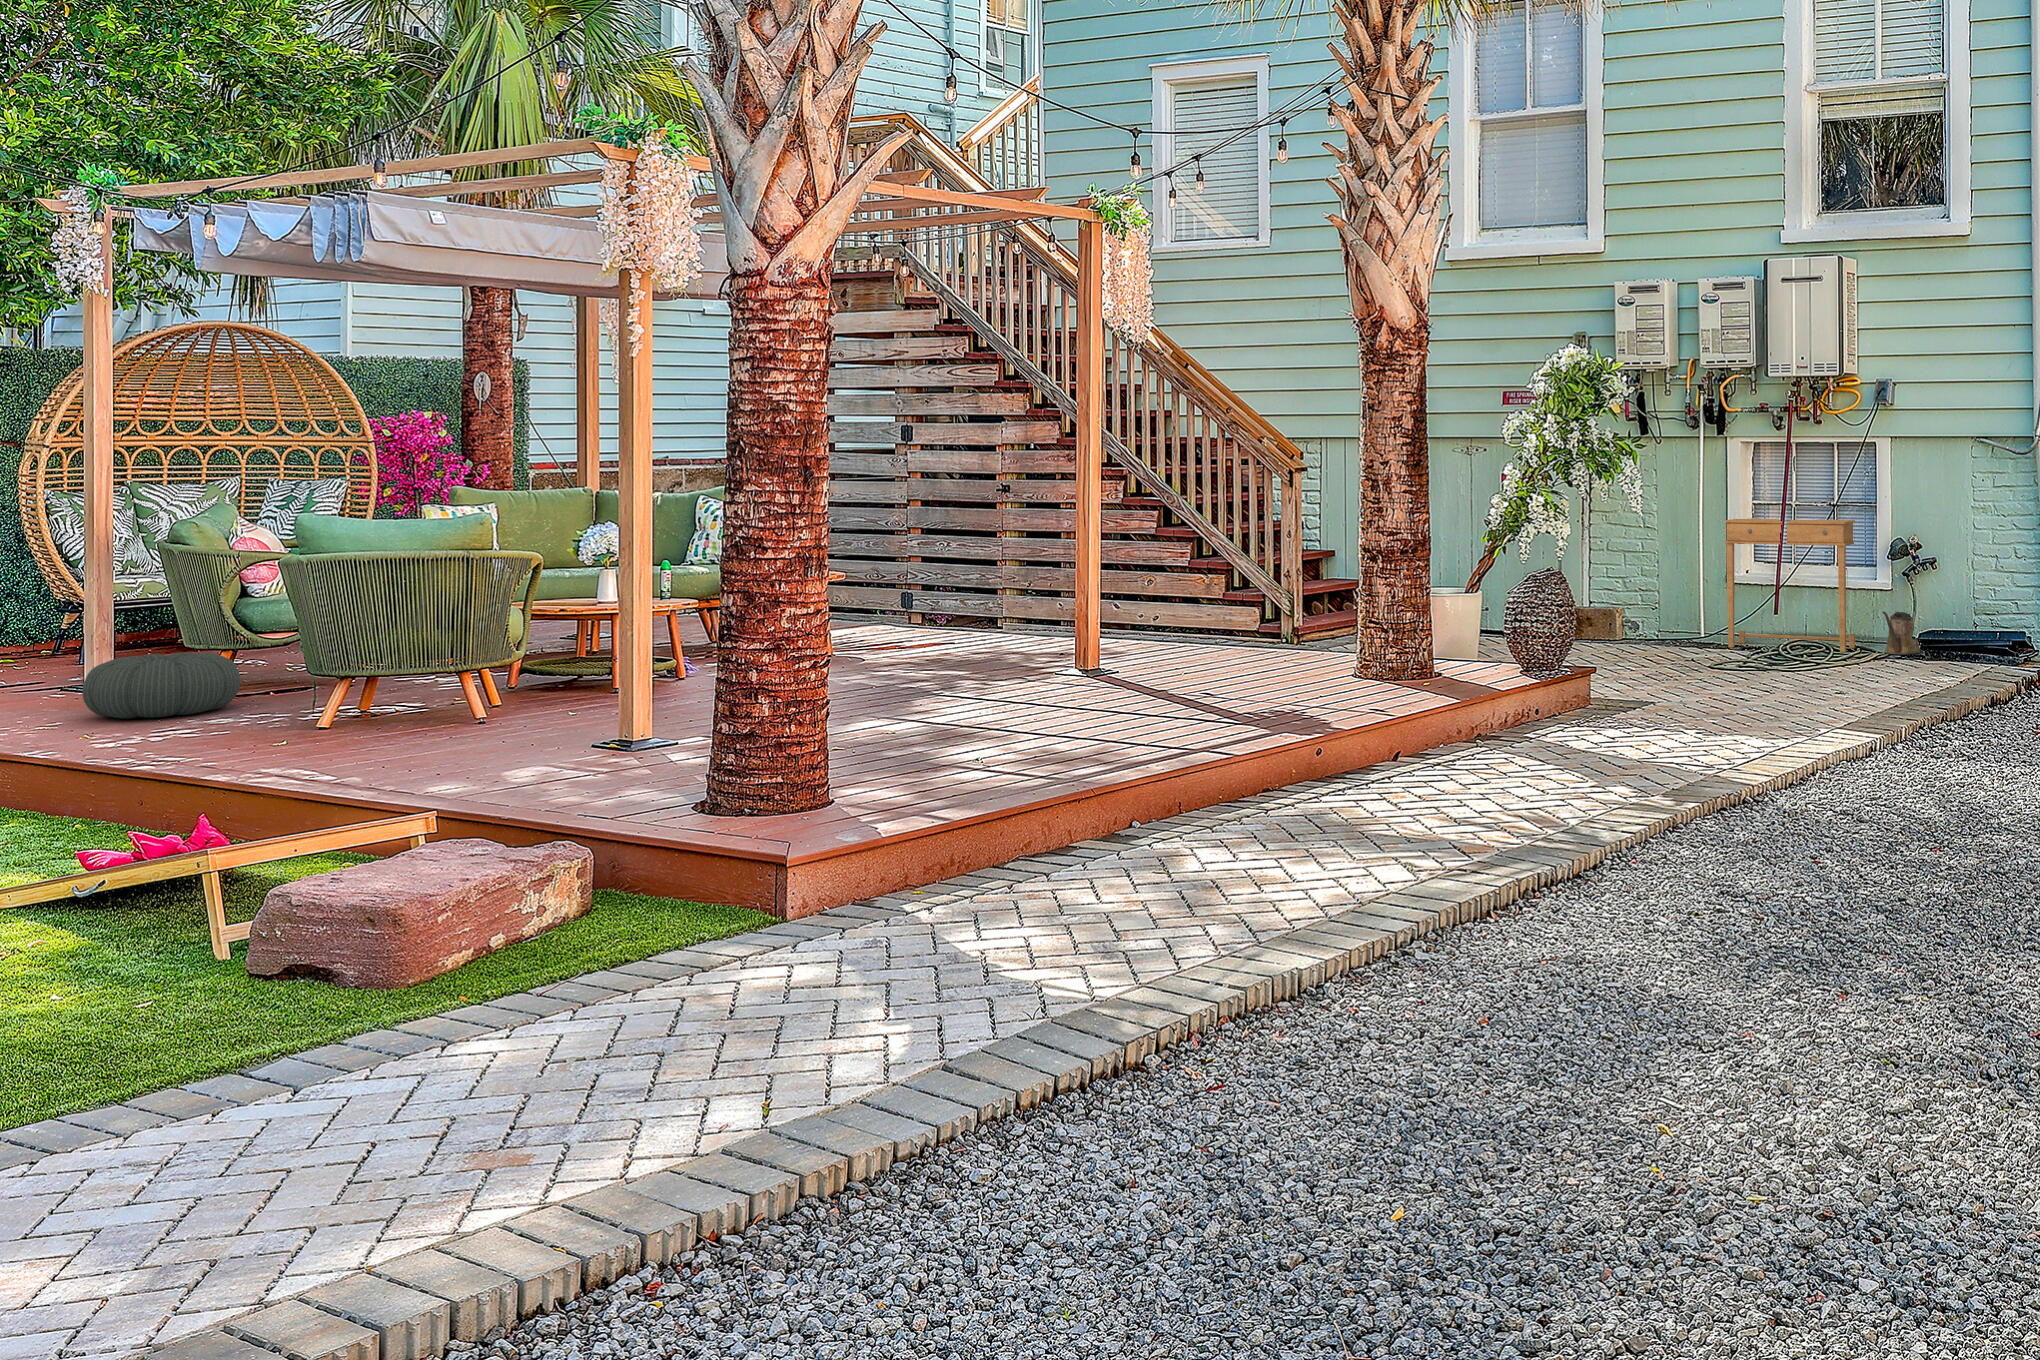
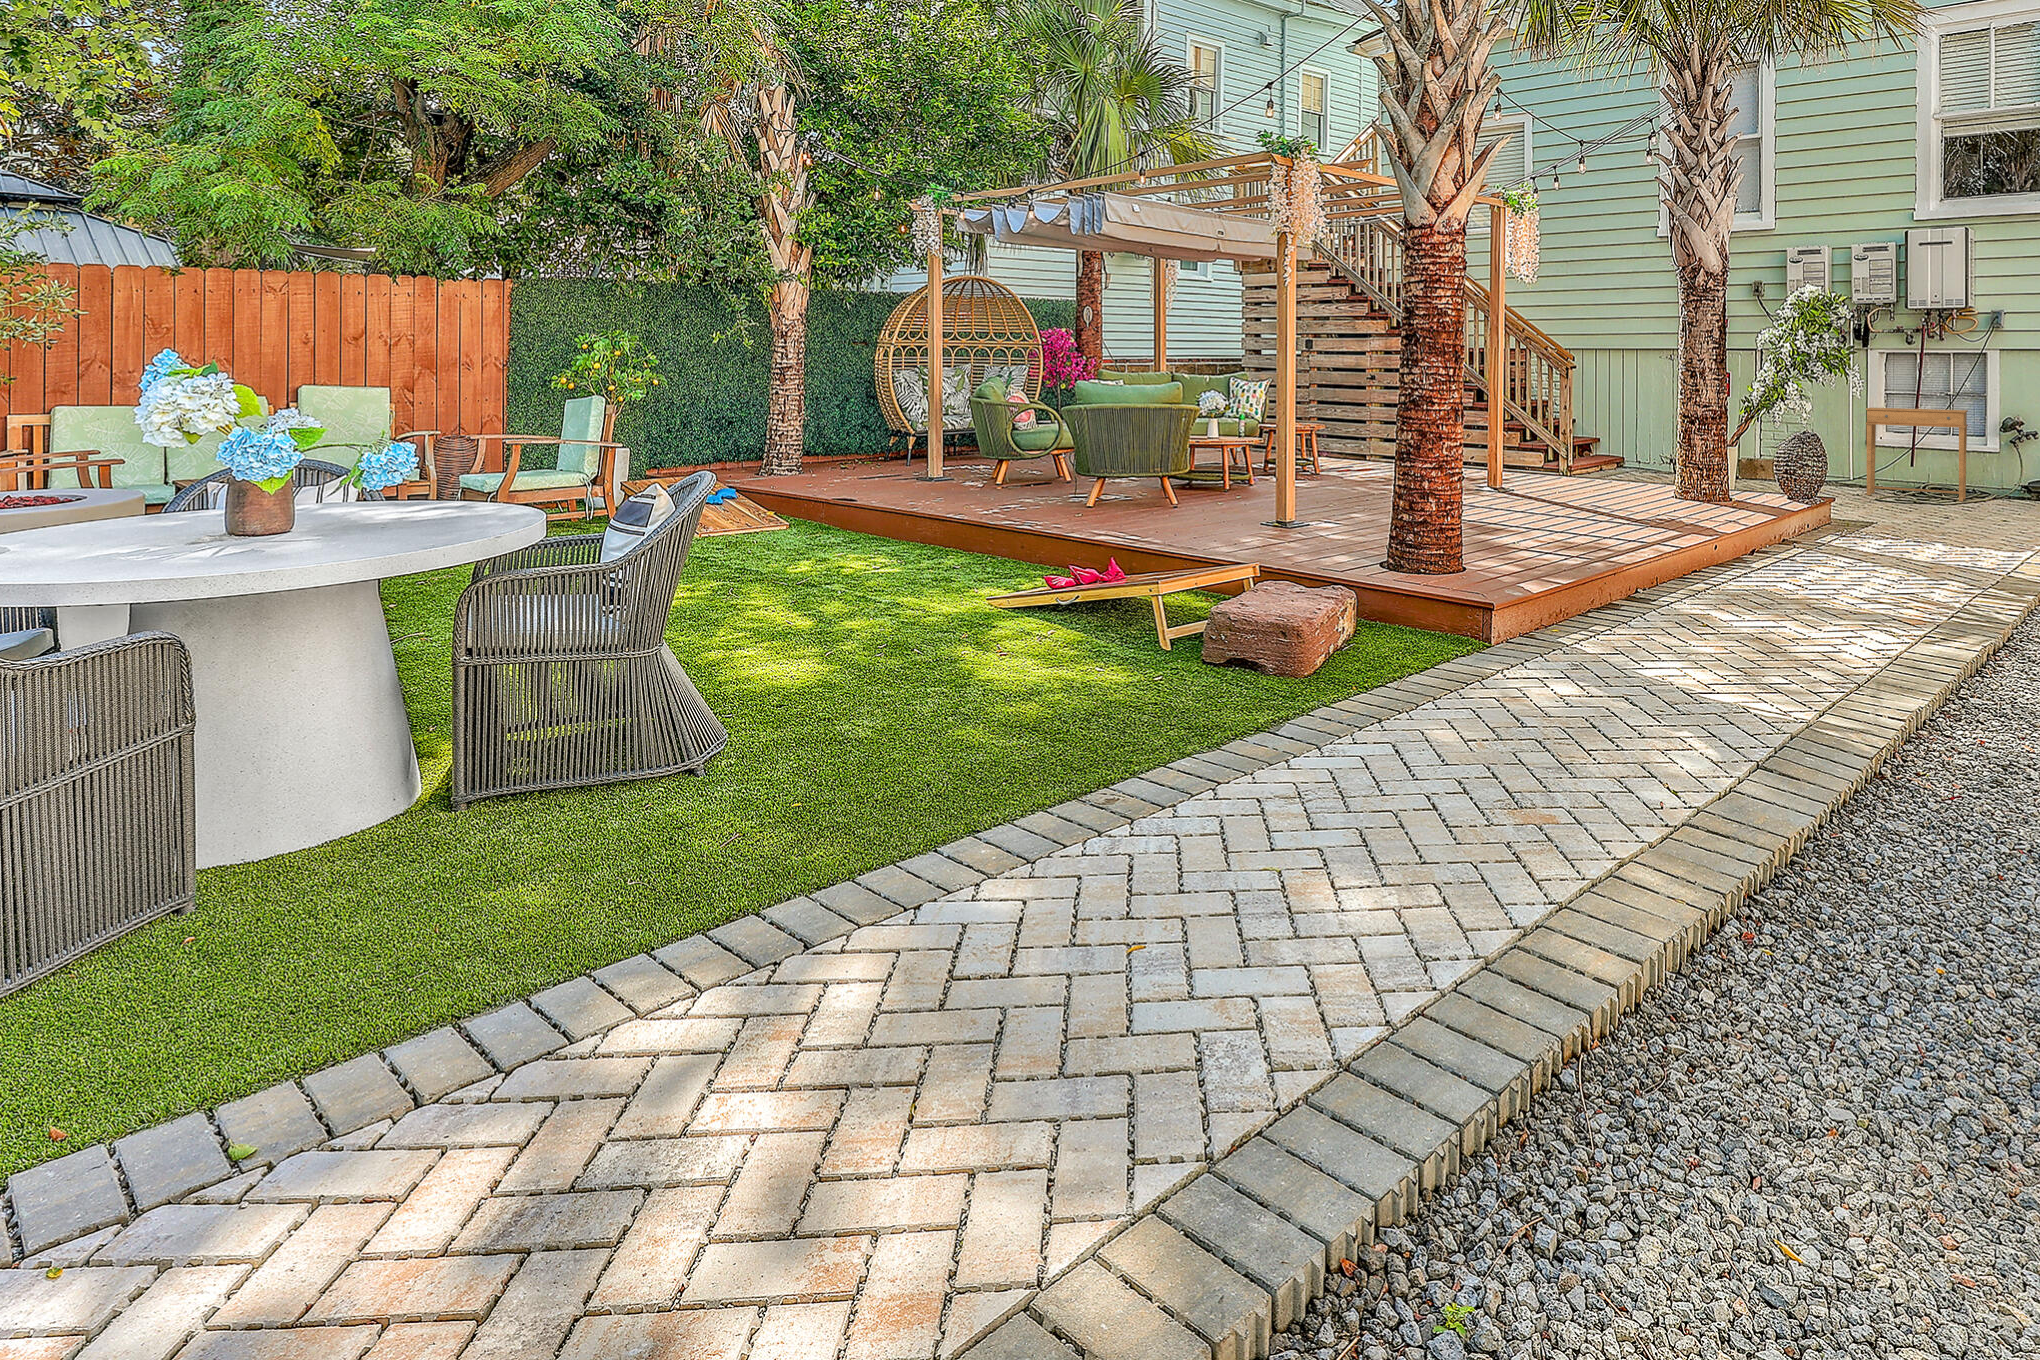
watering can: present [1883,611,1921,655] -> none [1995,474,2024,505]
pouf: present [83,653,240,719] -> none [931,462,1007,499]

